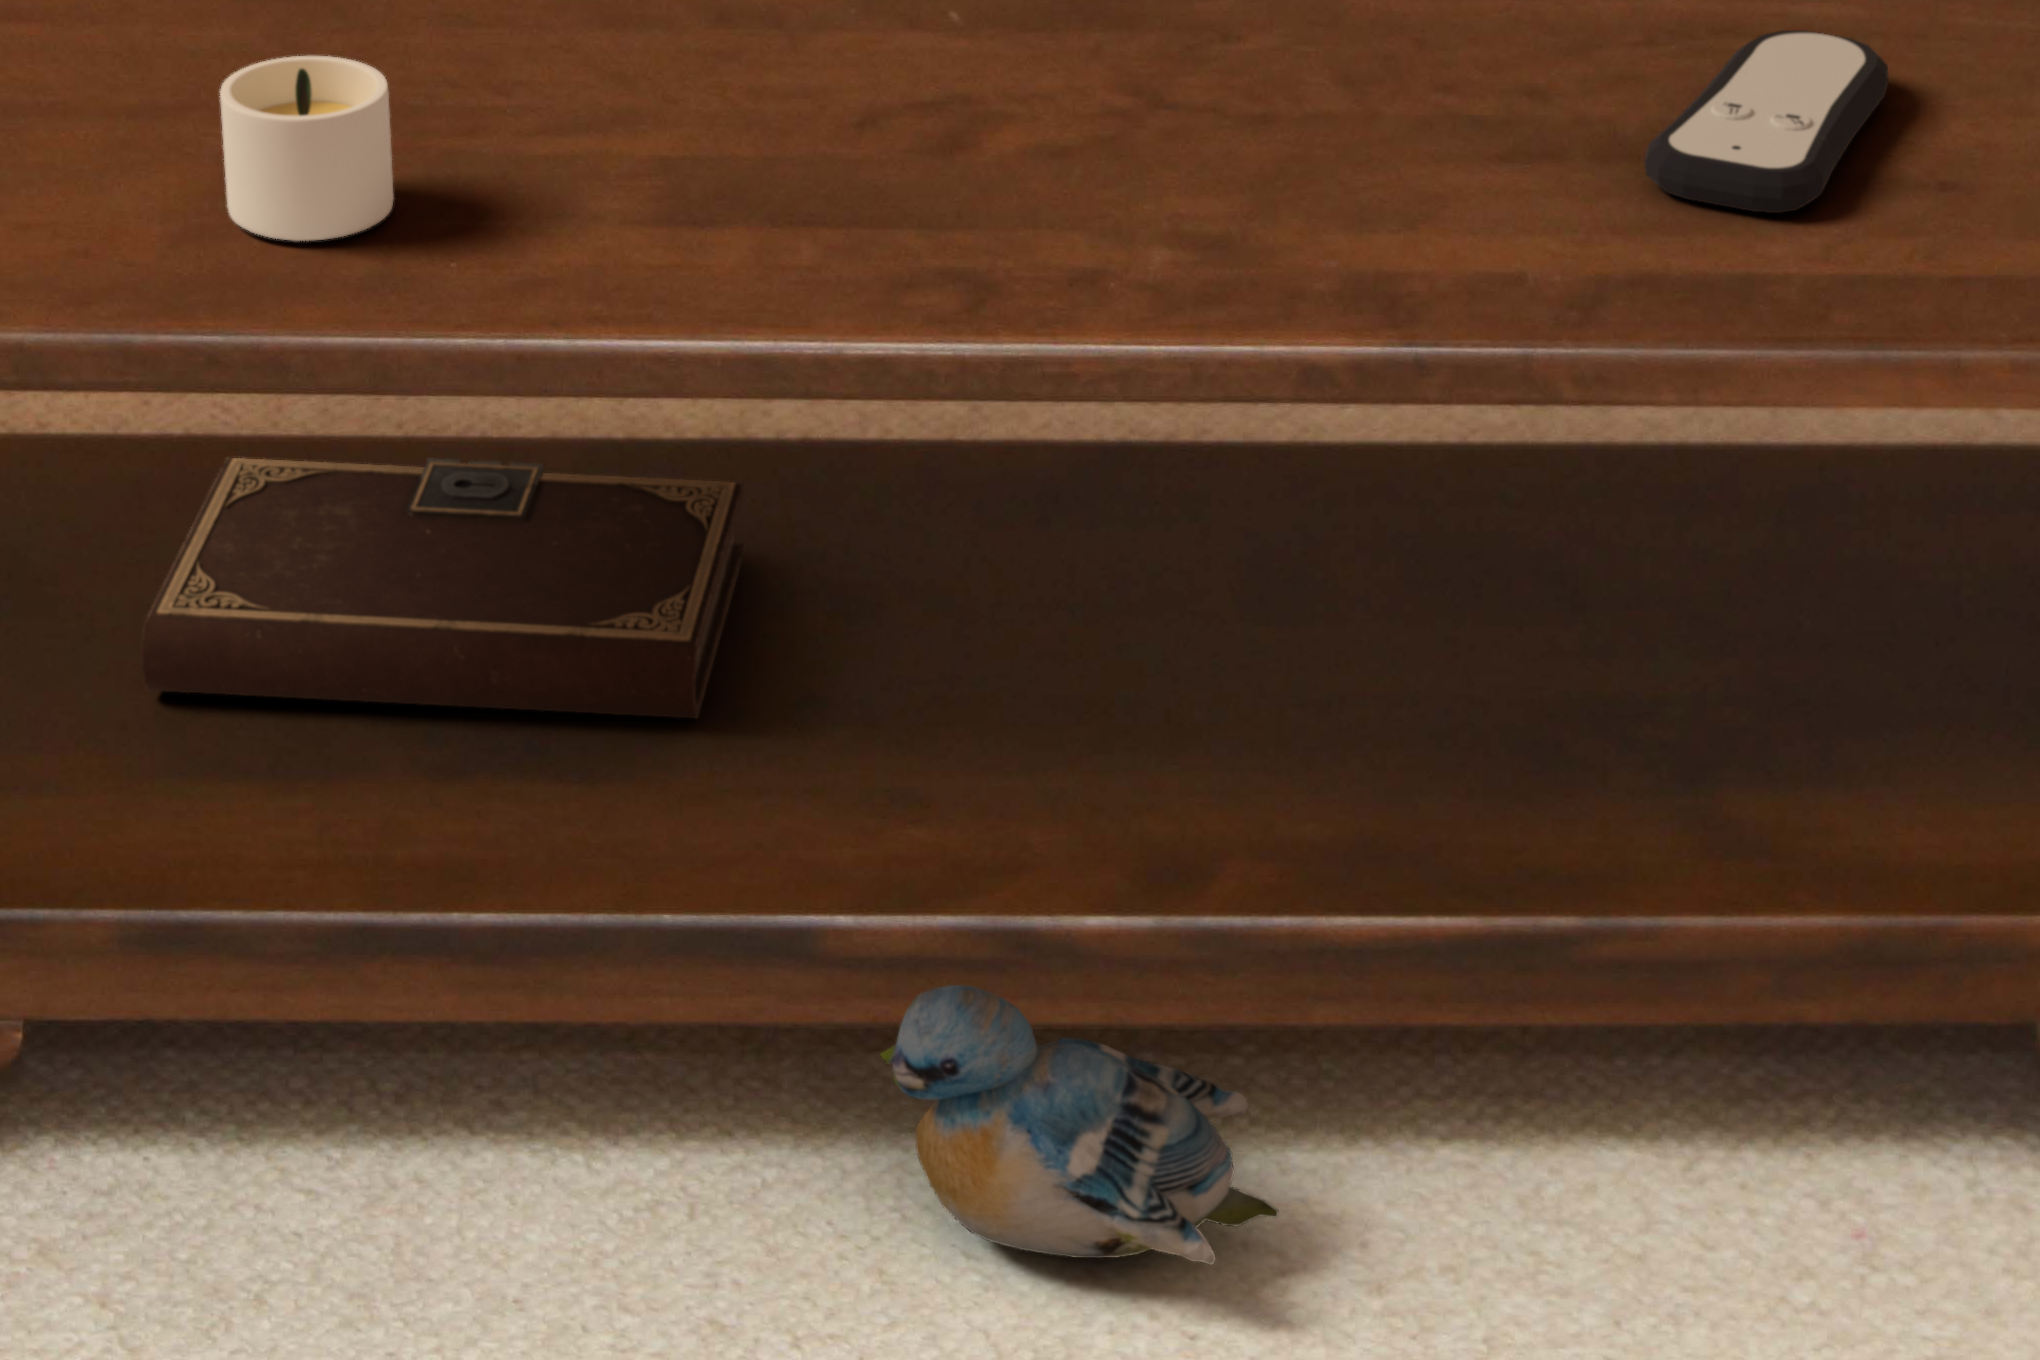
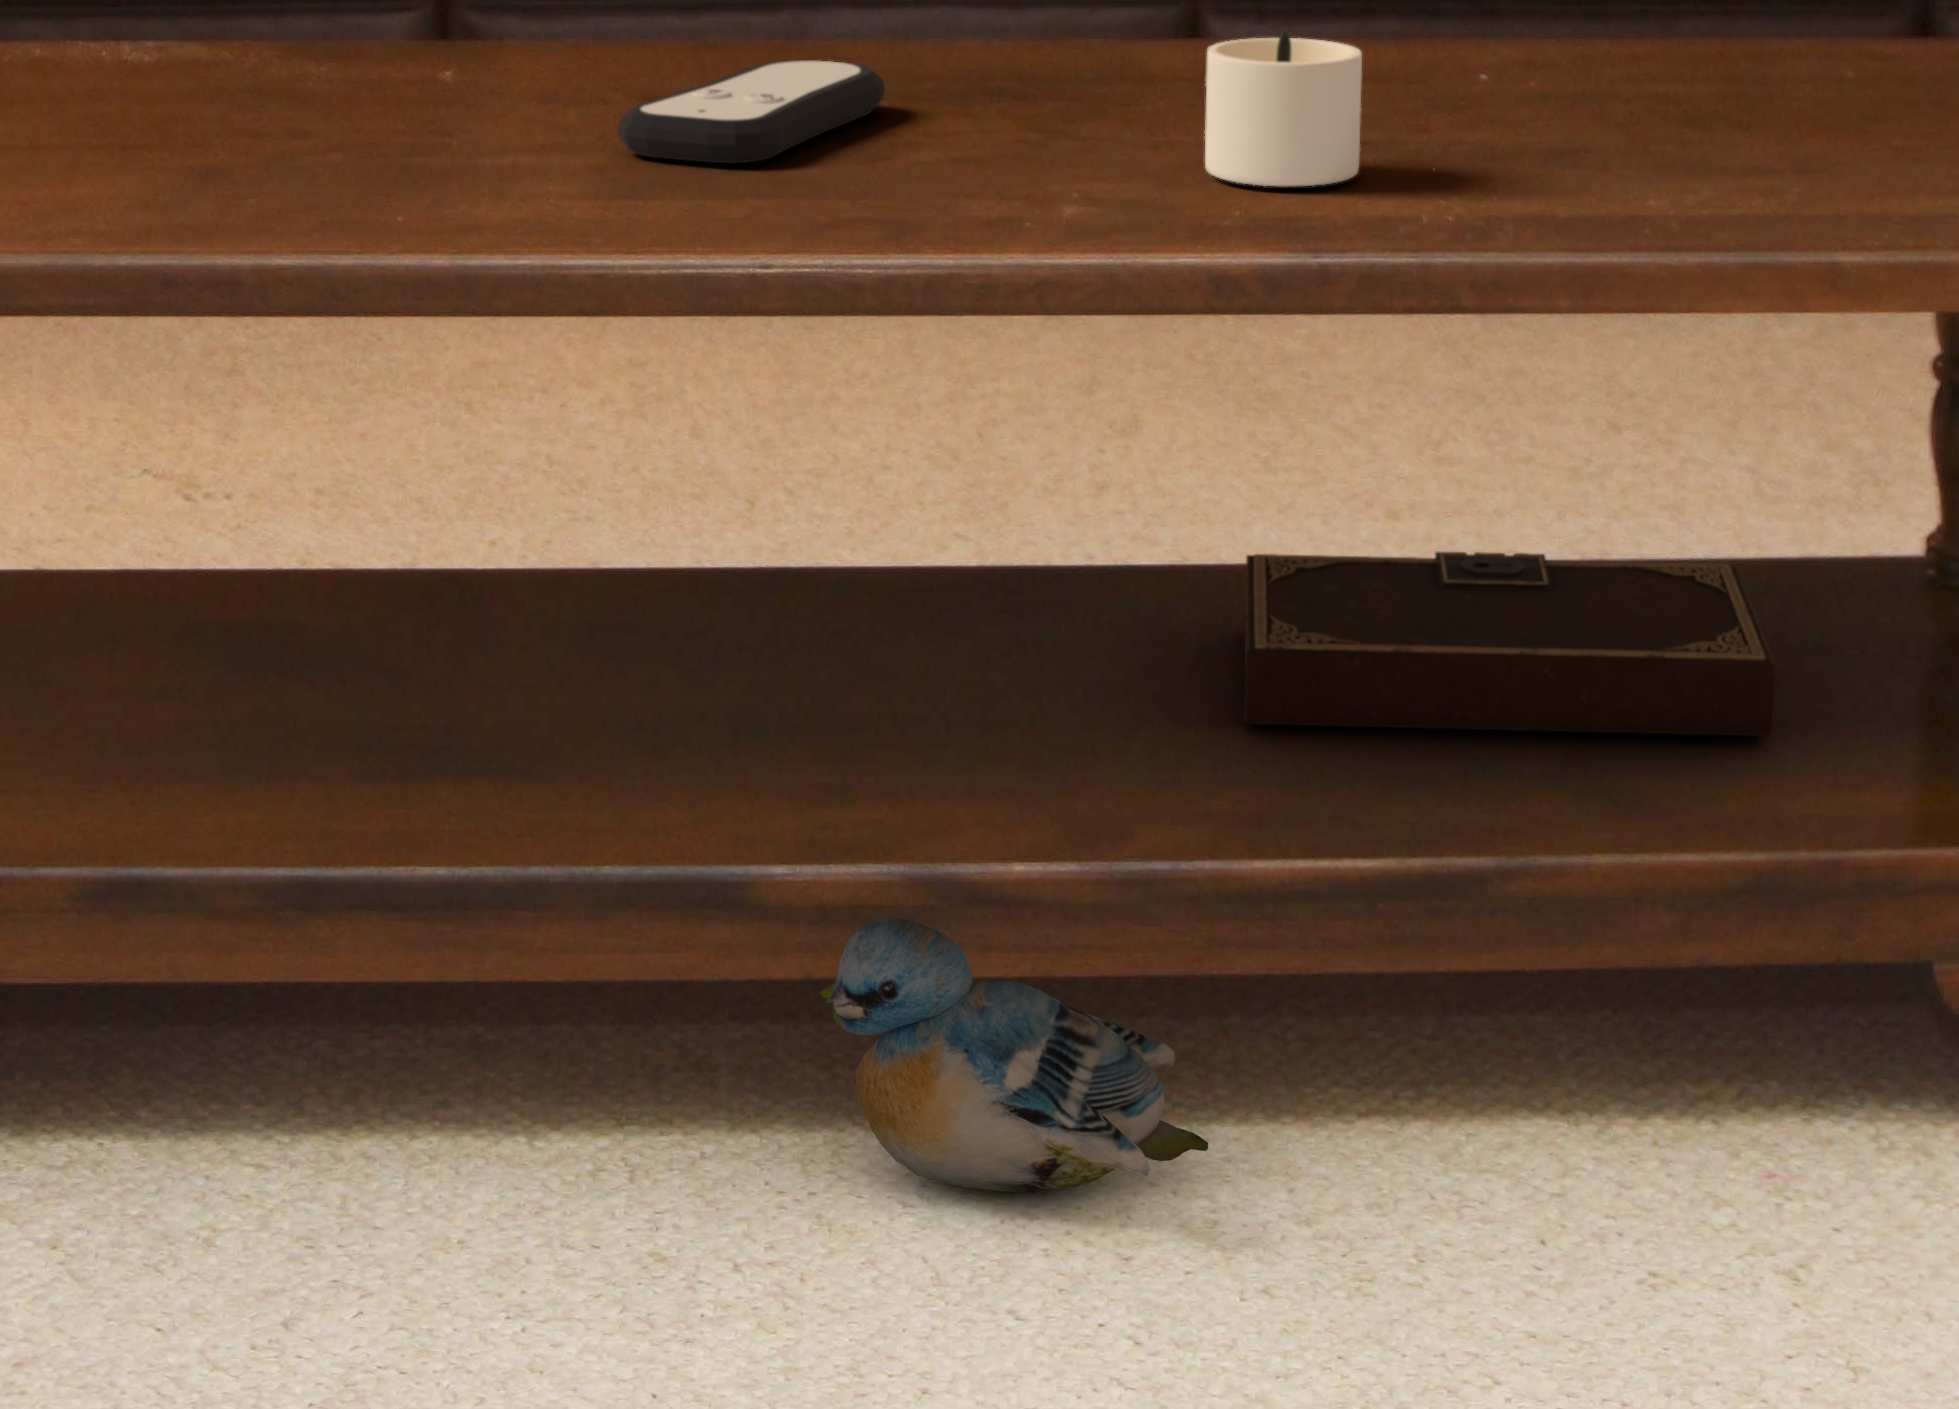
remote control: present [1645,30,1889,213] -> present [617,60,885,163]
candle: present [220,56,393,241] -> present [1205,32,1362,186]
notebook: present [141,458,745,718] -> present [1244,552,1776,736]

